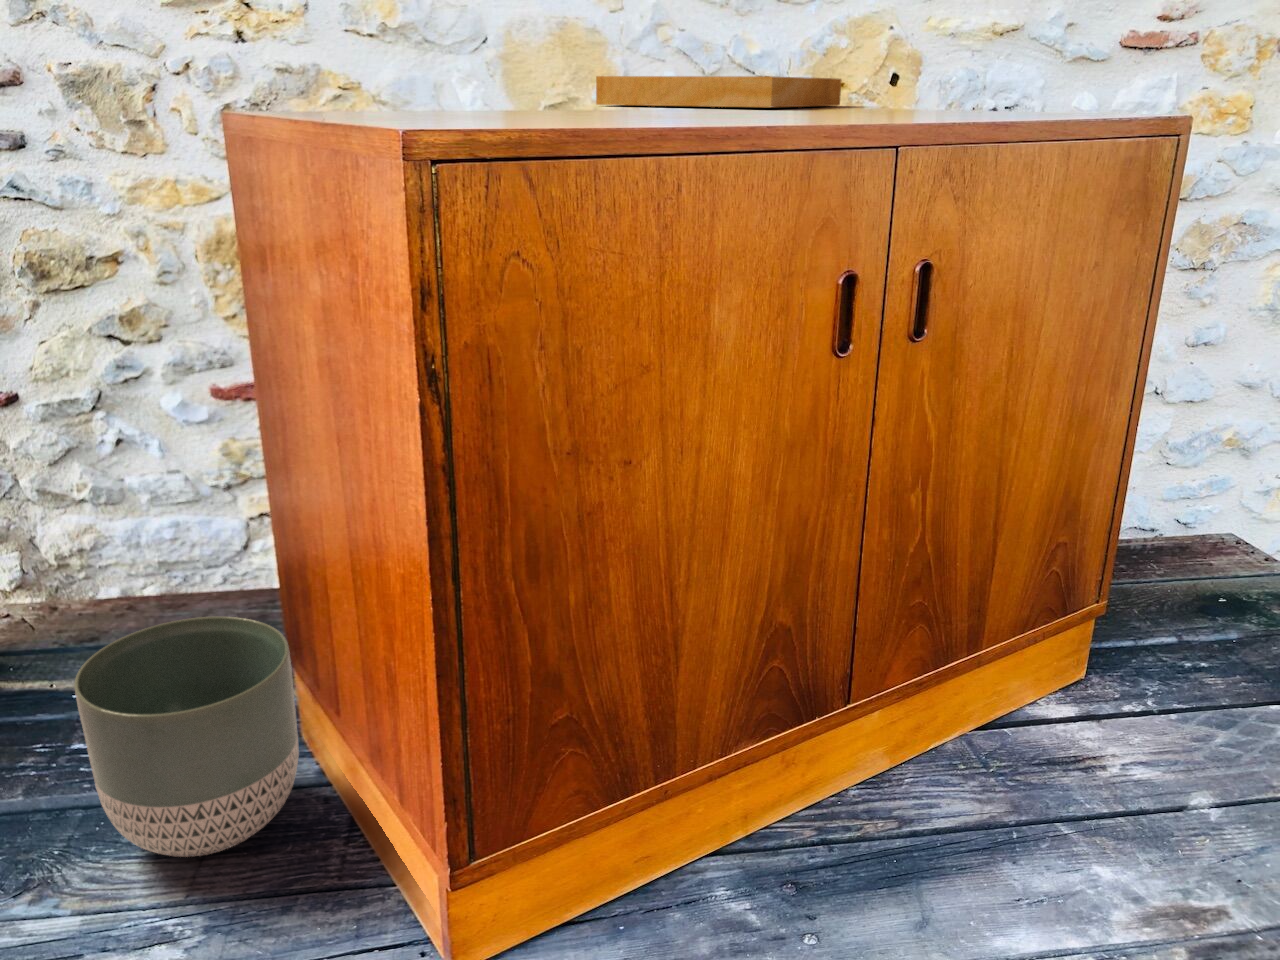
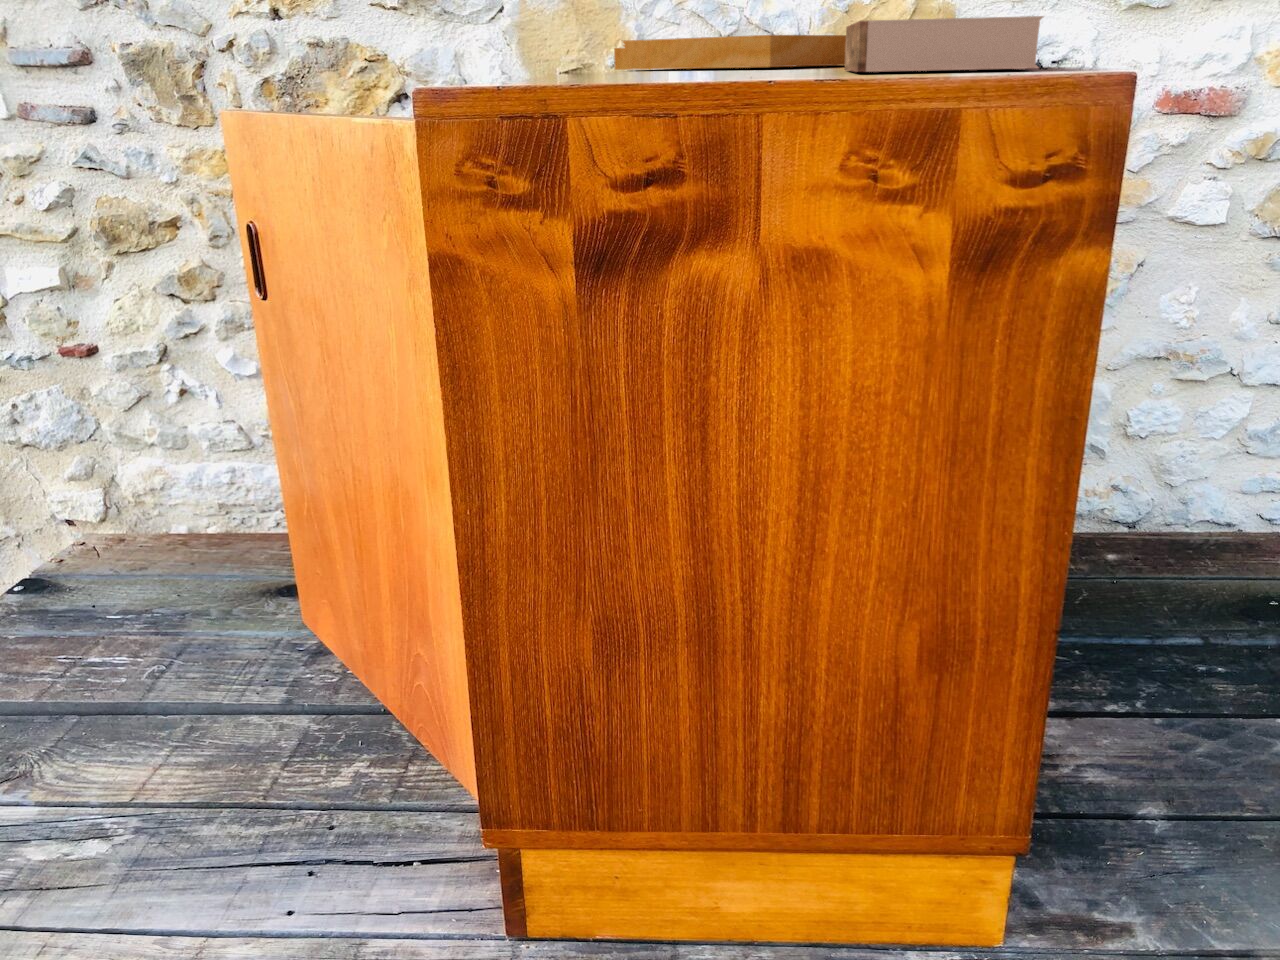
book: none [875,71,1100,119] -> present [845,16,1044,72]
planter: present [74,617,299,857] -> none [44,551,253,764]

